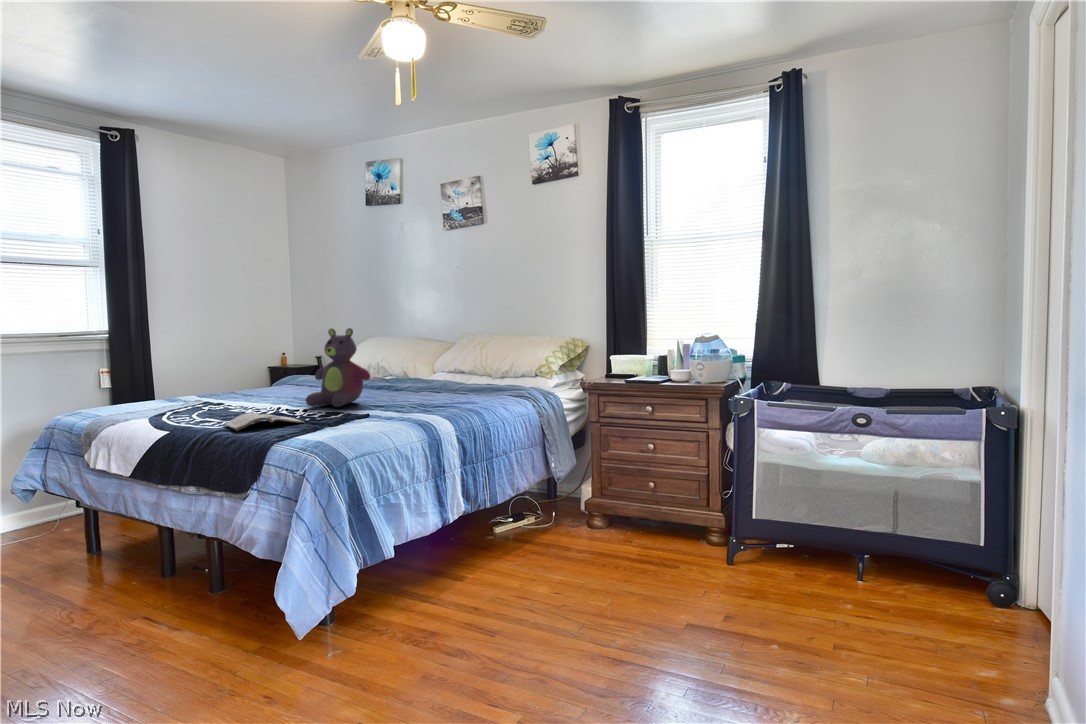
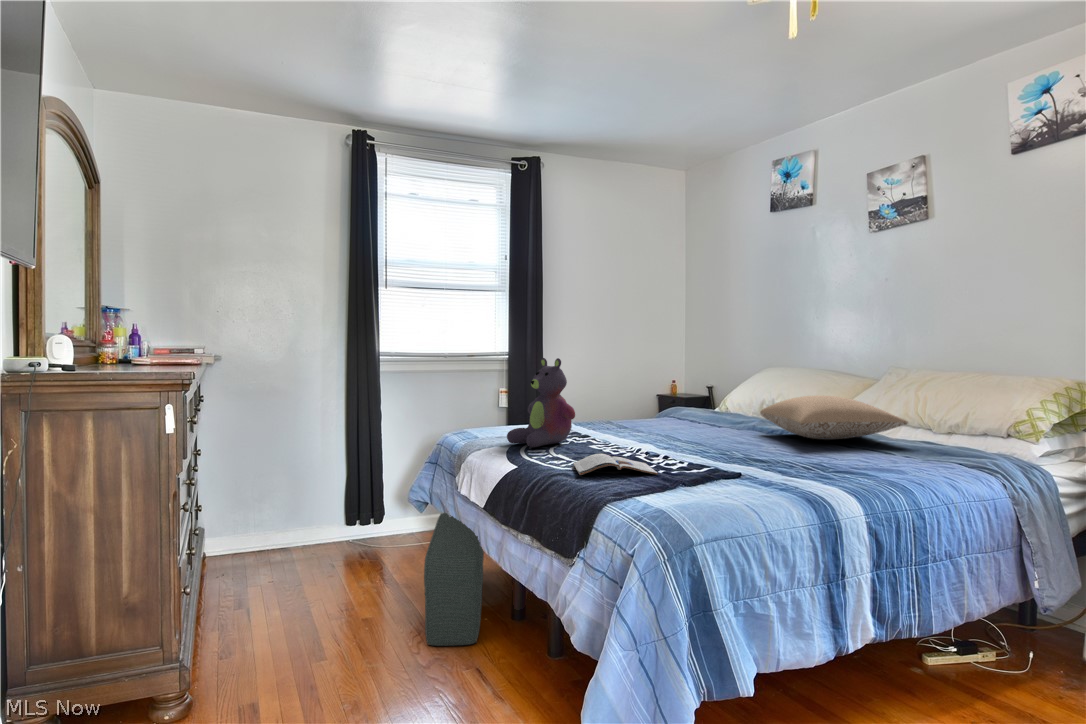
stuffed bear: present [306,328,370,407] -> present [507,358,575,447]
pillow: none [374,356,478,389] -> present [760,395,908,440]
pouf: none [56,491,132,618] -> present [424,513,484,646]

